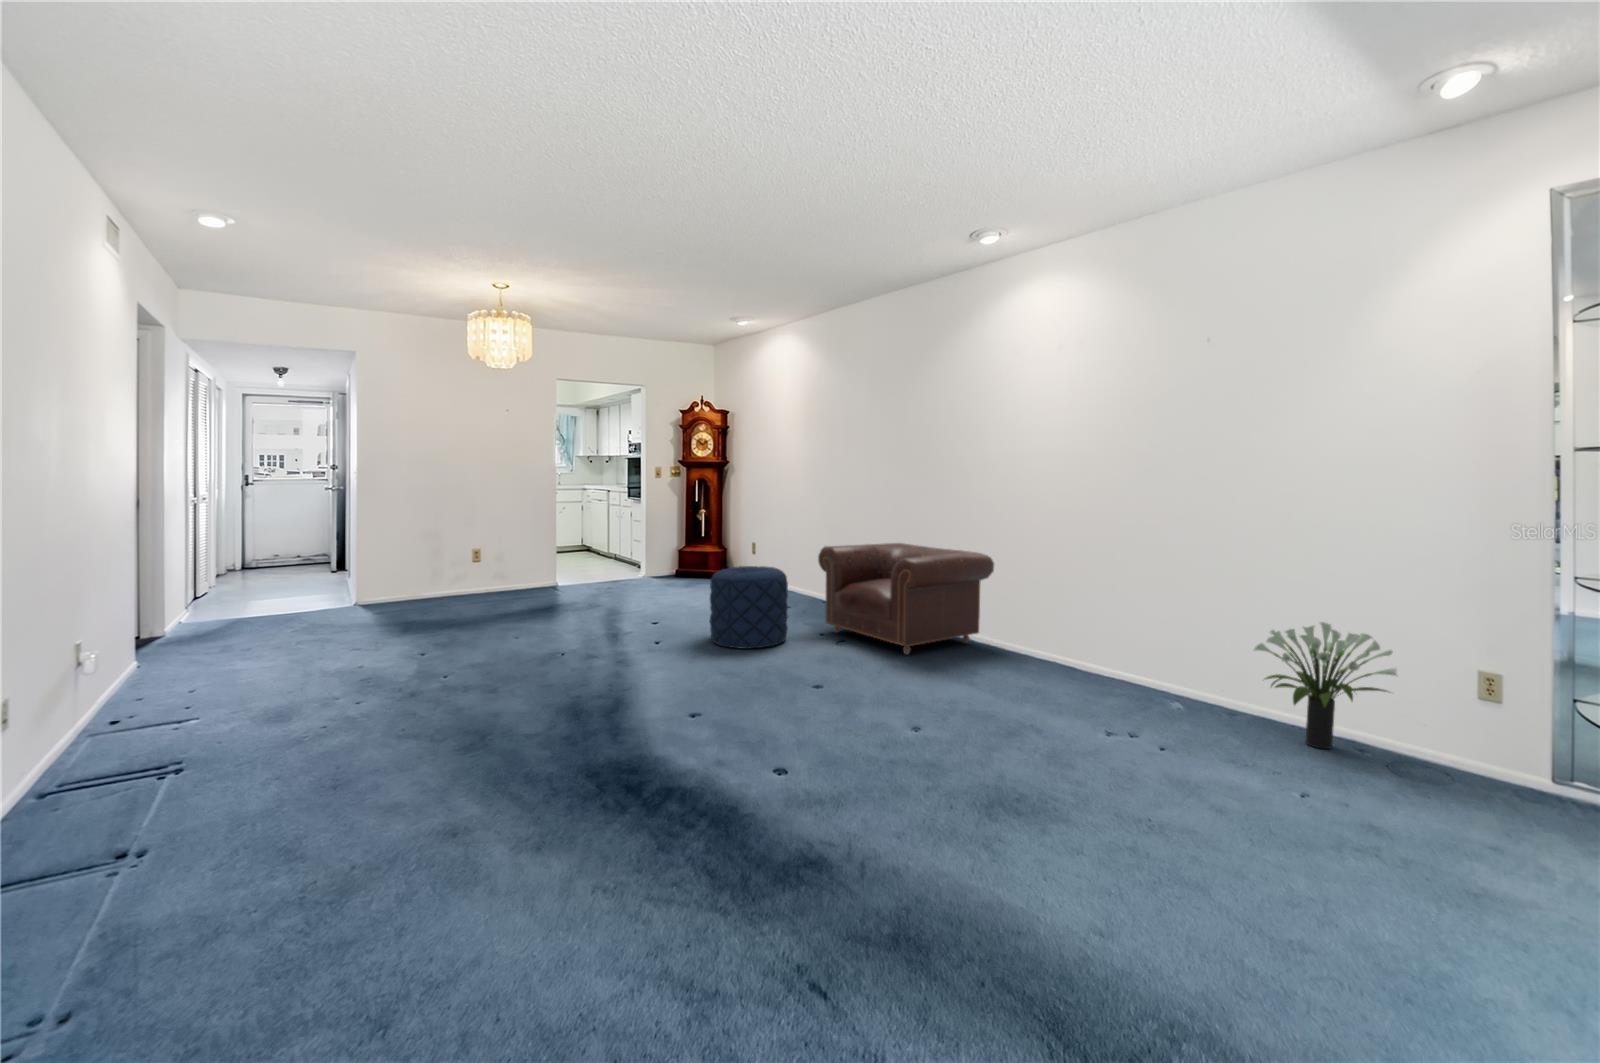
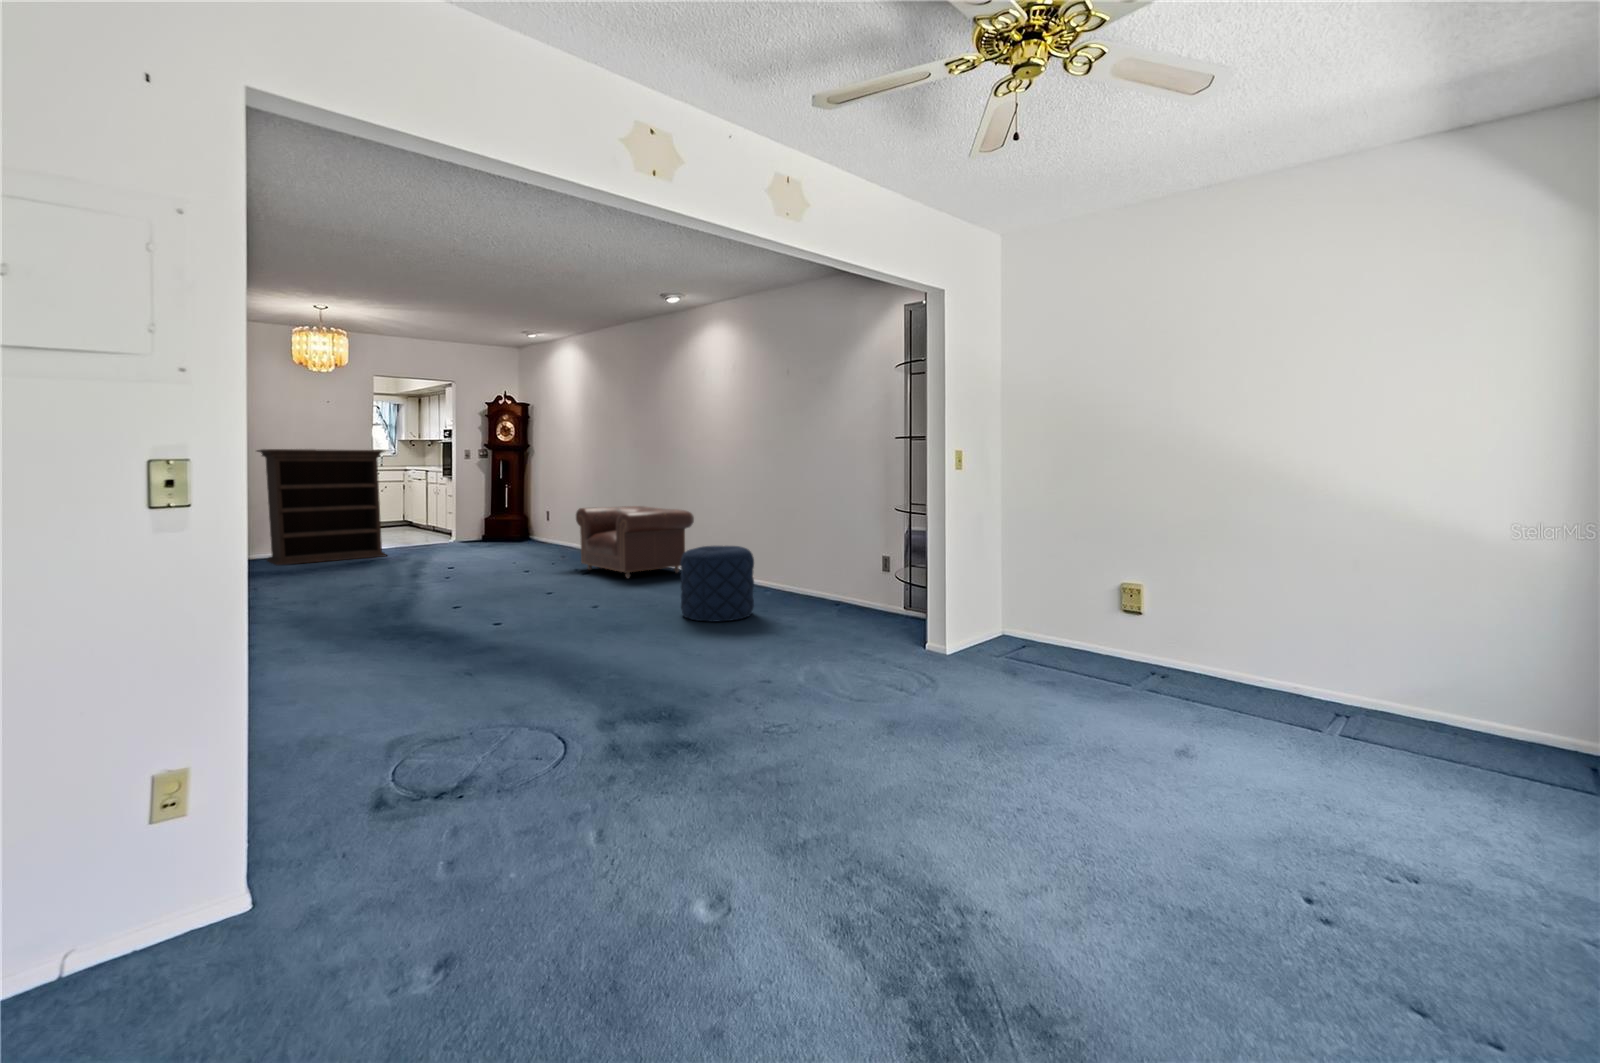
bookshelf: none [423,466,571,612] -> present [257,449,387,565]
pouf: present [710,566,788,649] -> present [680,546,754,622]
potted plant: present [1253,622,1397,749] -> none [790,537,855,606]

